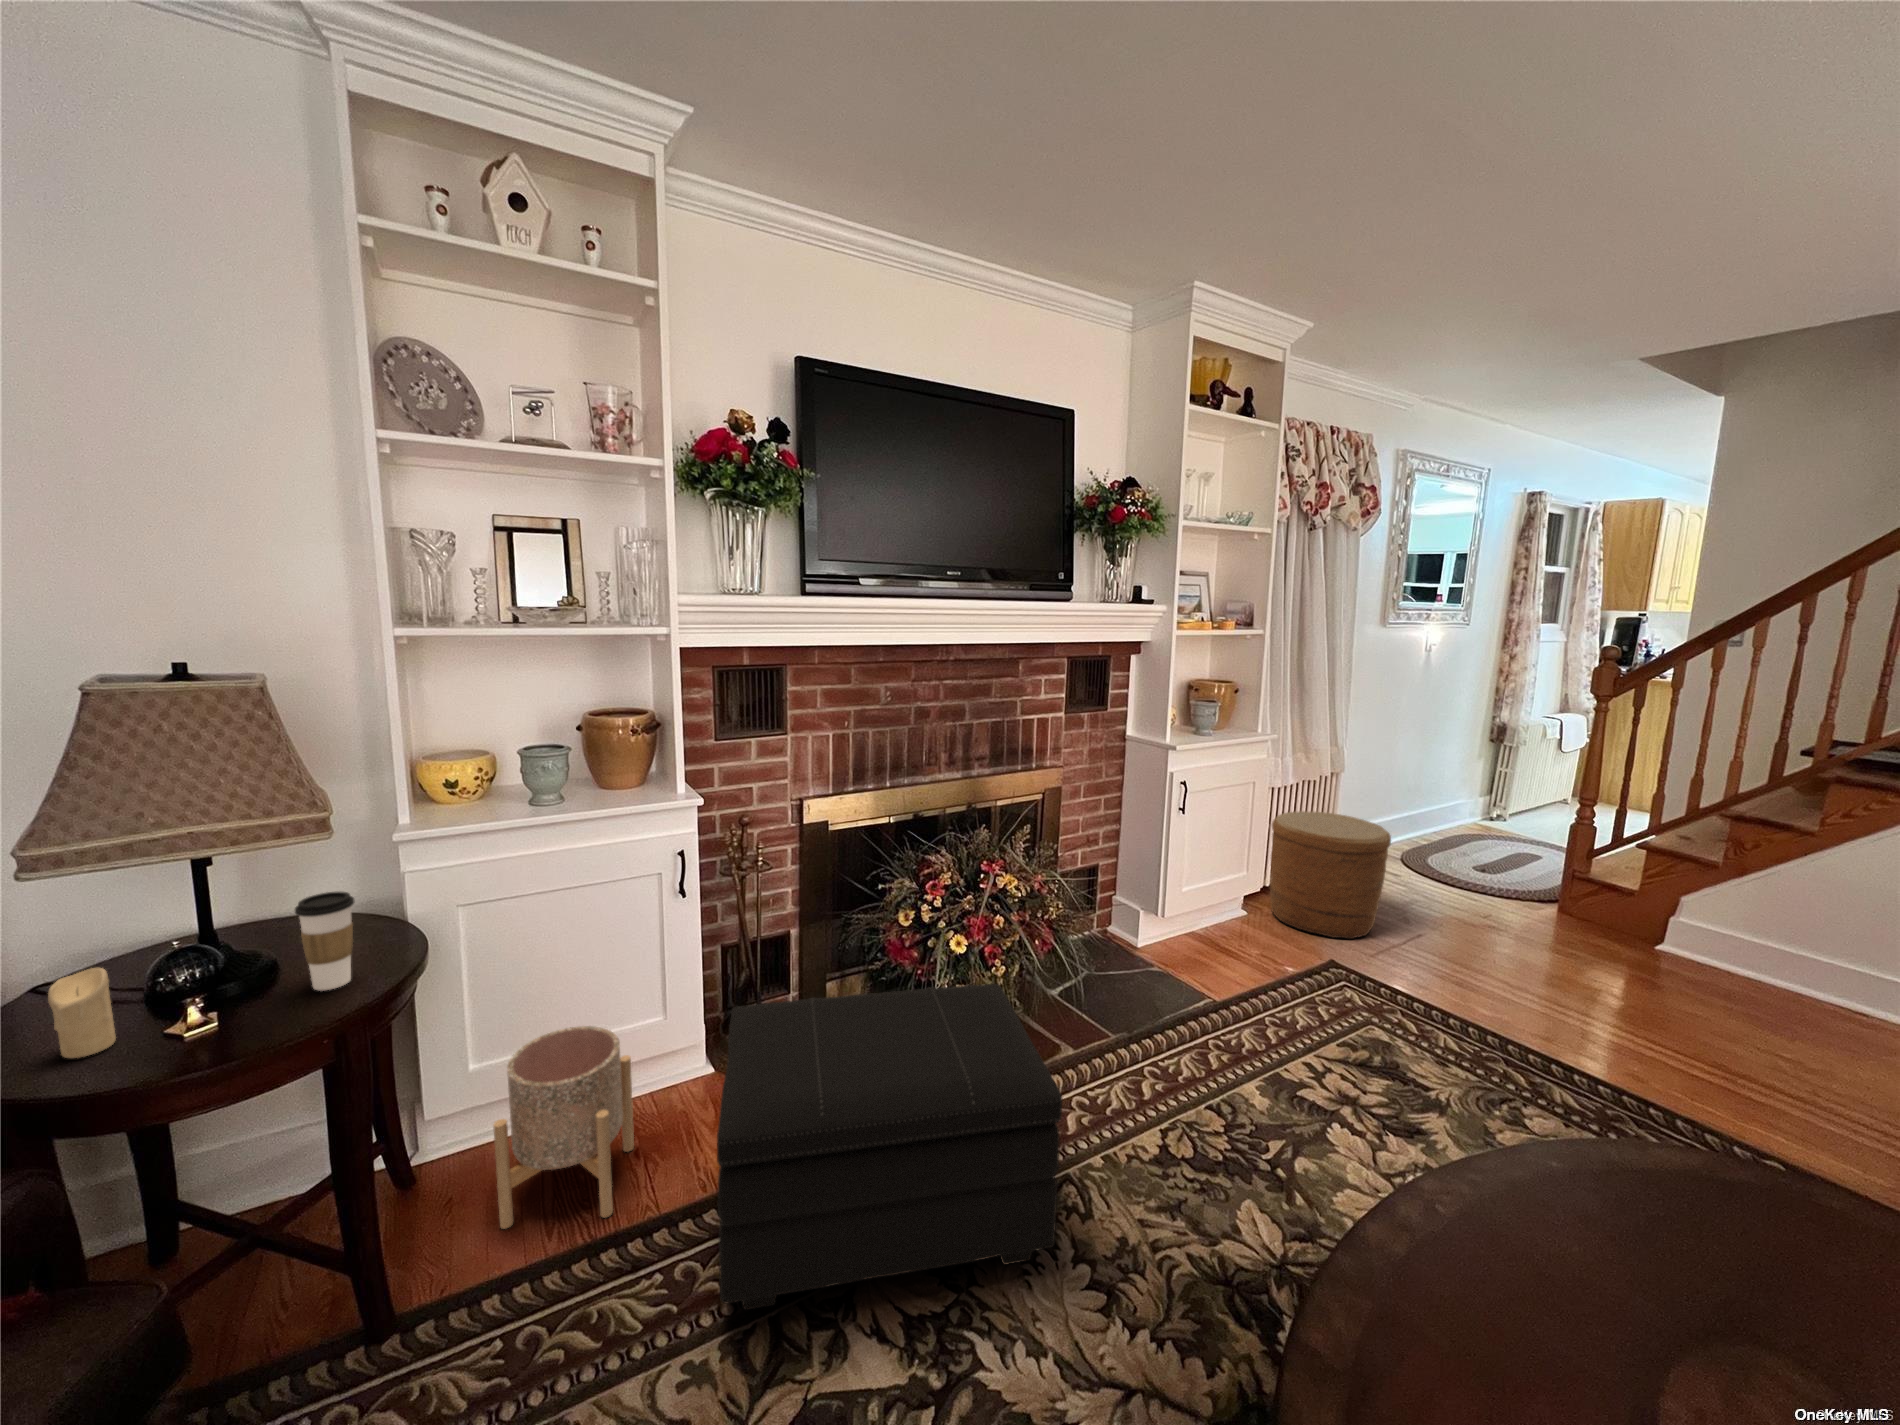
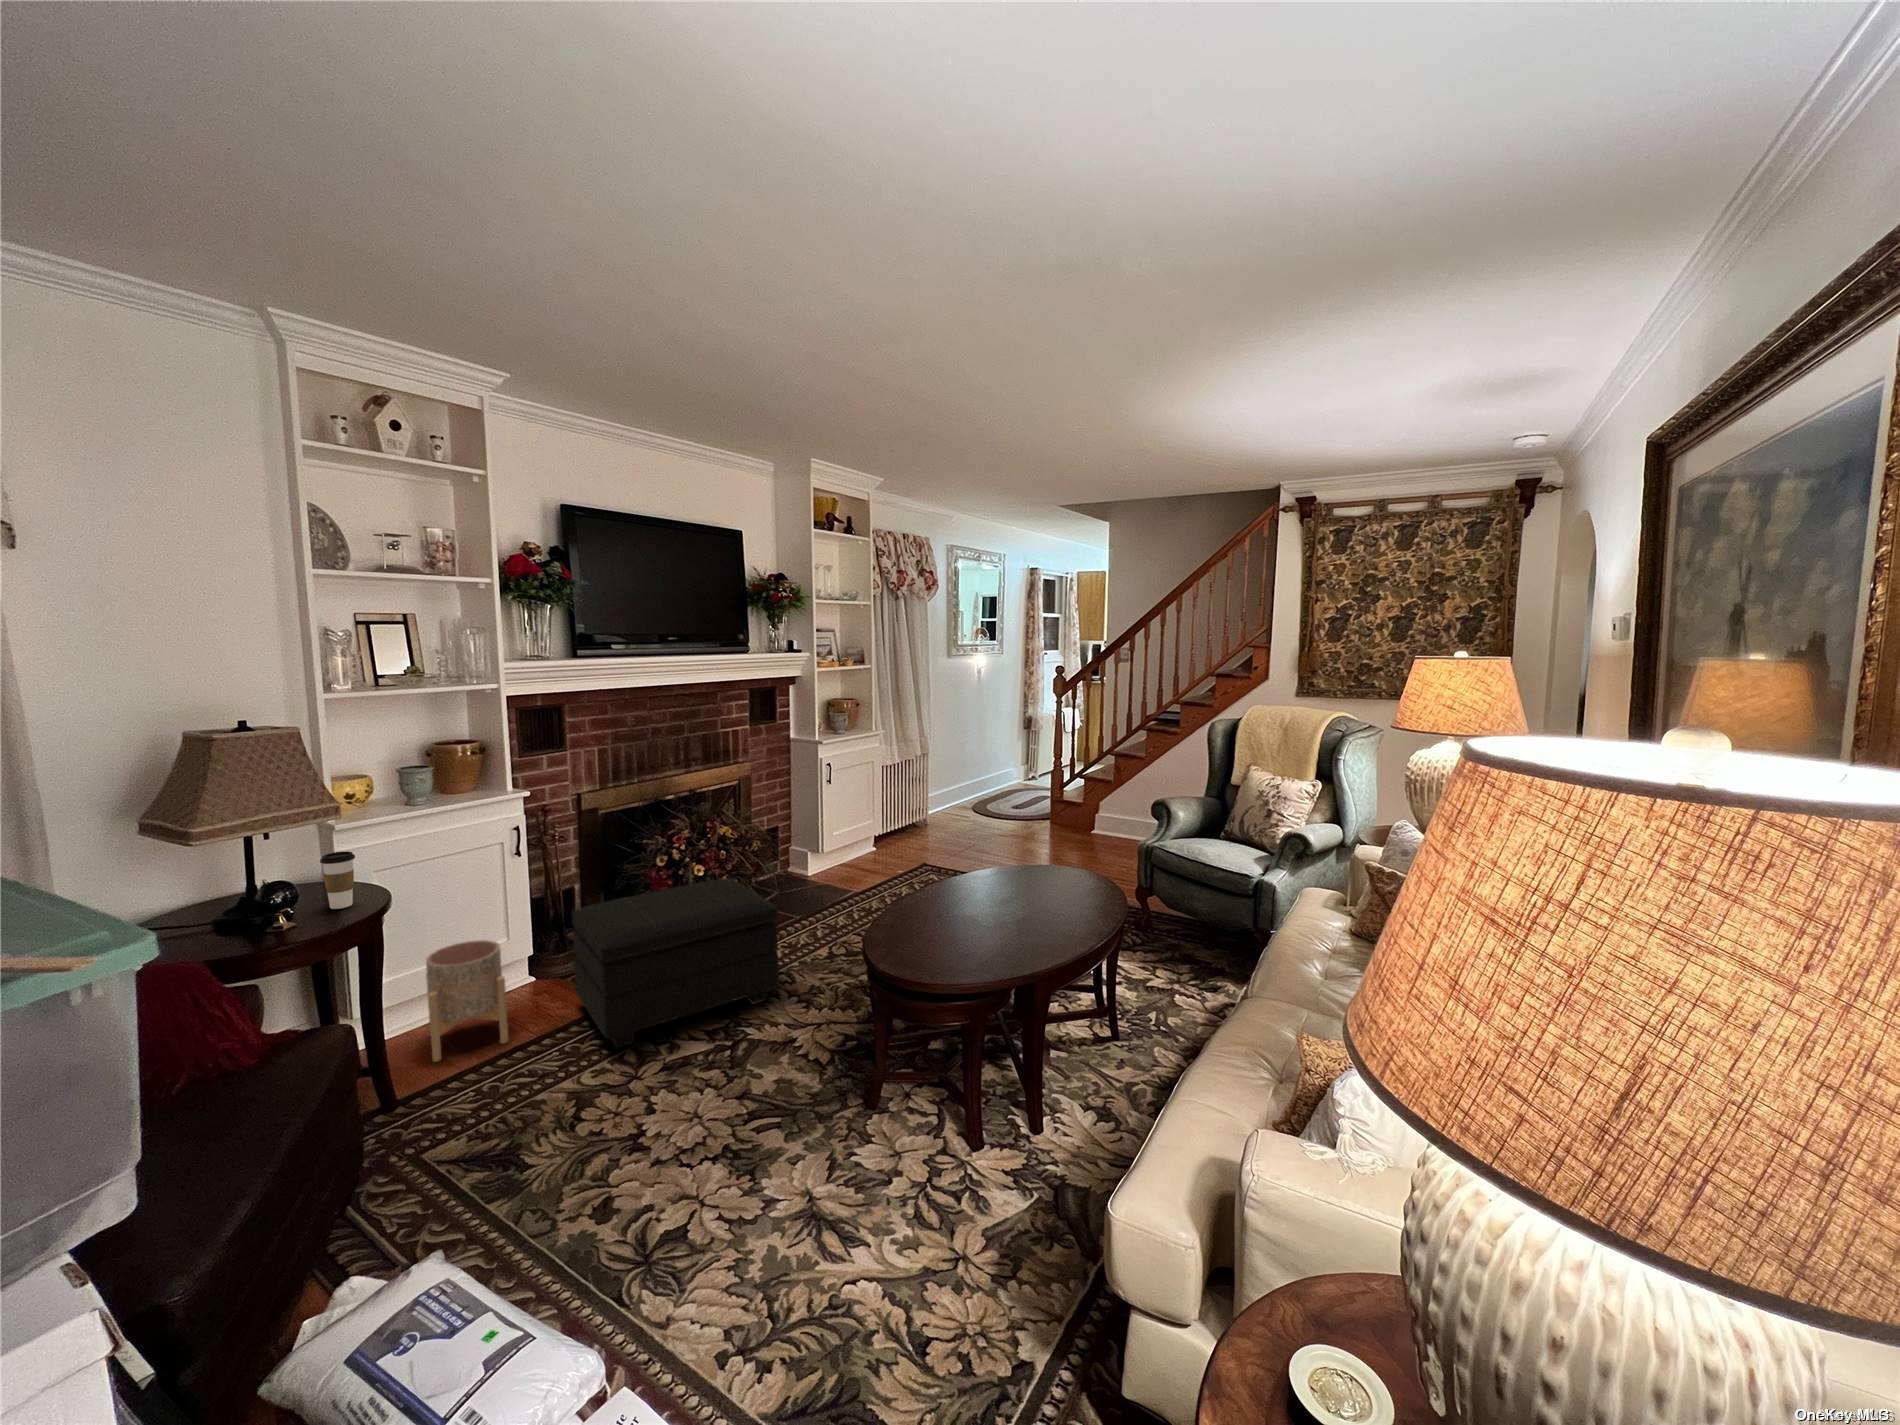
woven basket: present [1270,811,1391,939] -> none [887,779,954,853]
candle: present [48,968,116,1058] -> none [202,898,235,949]

